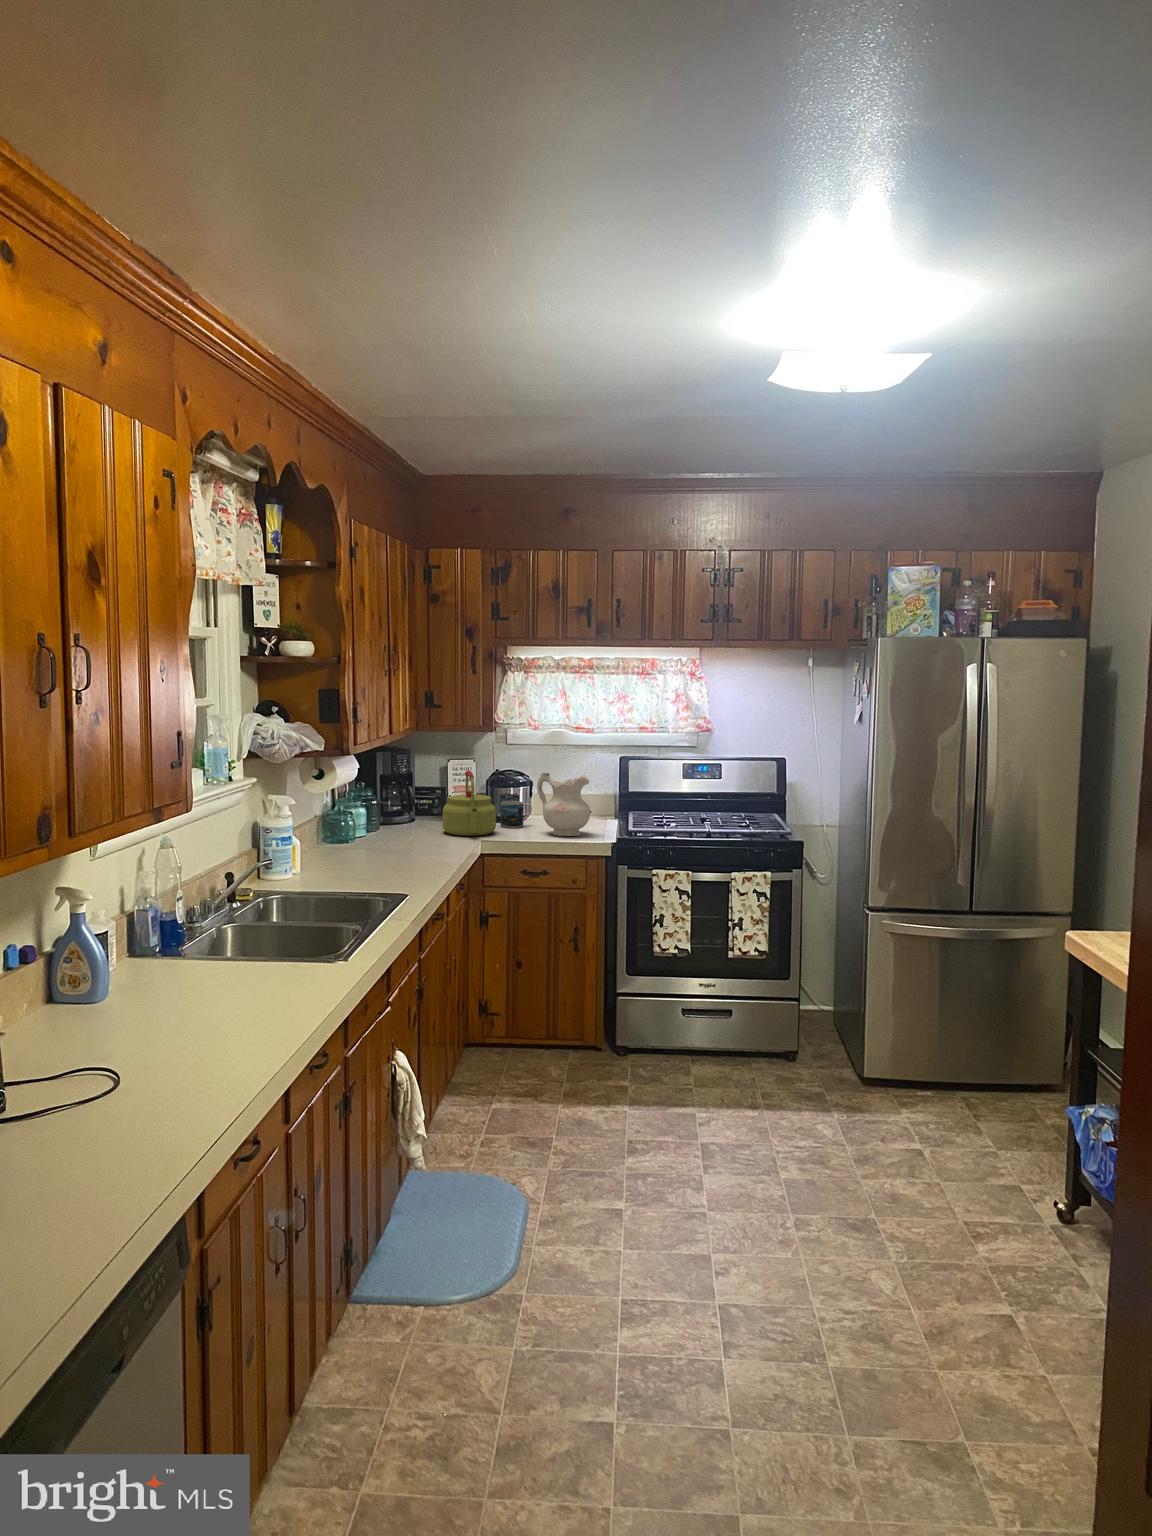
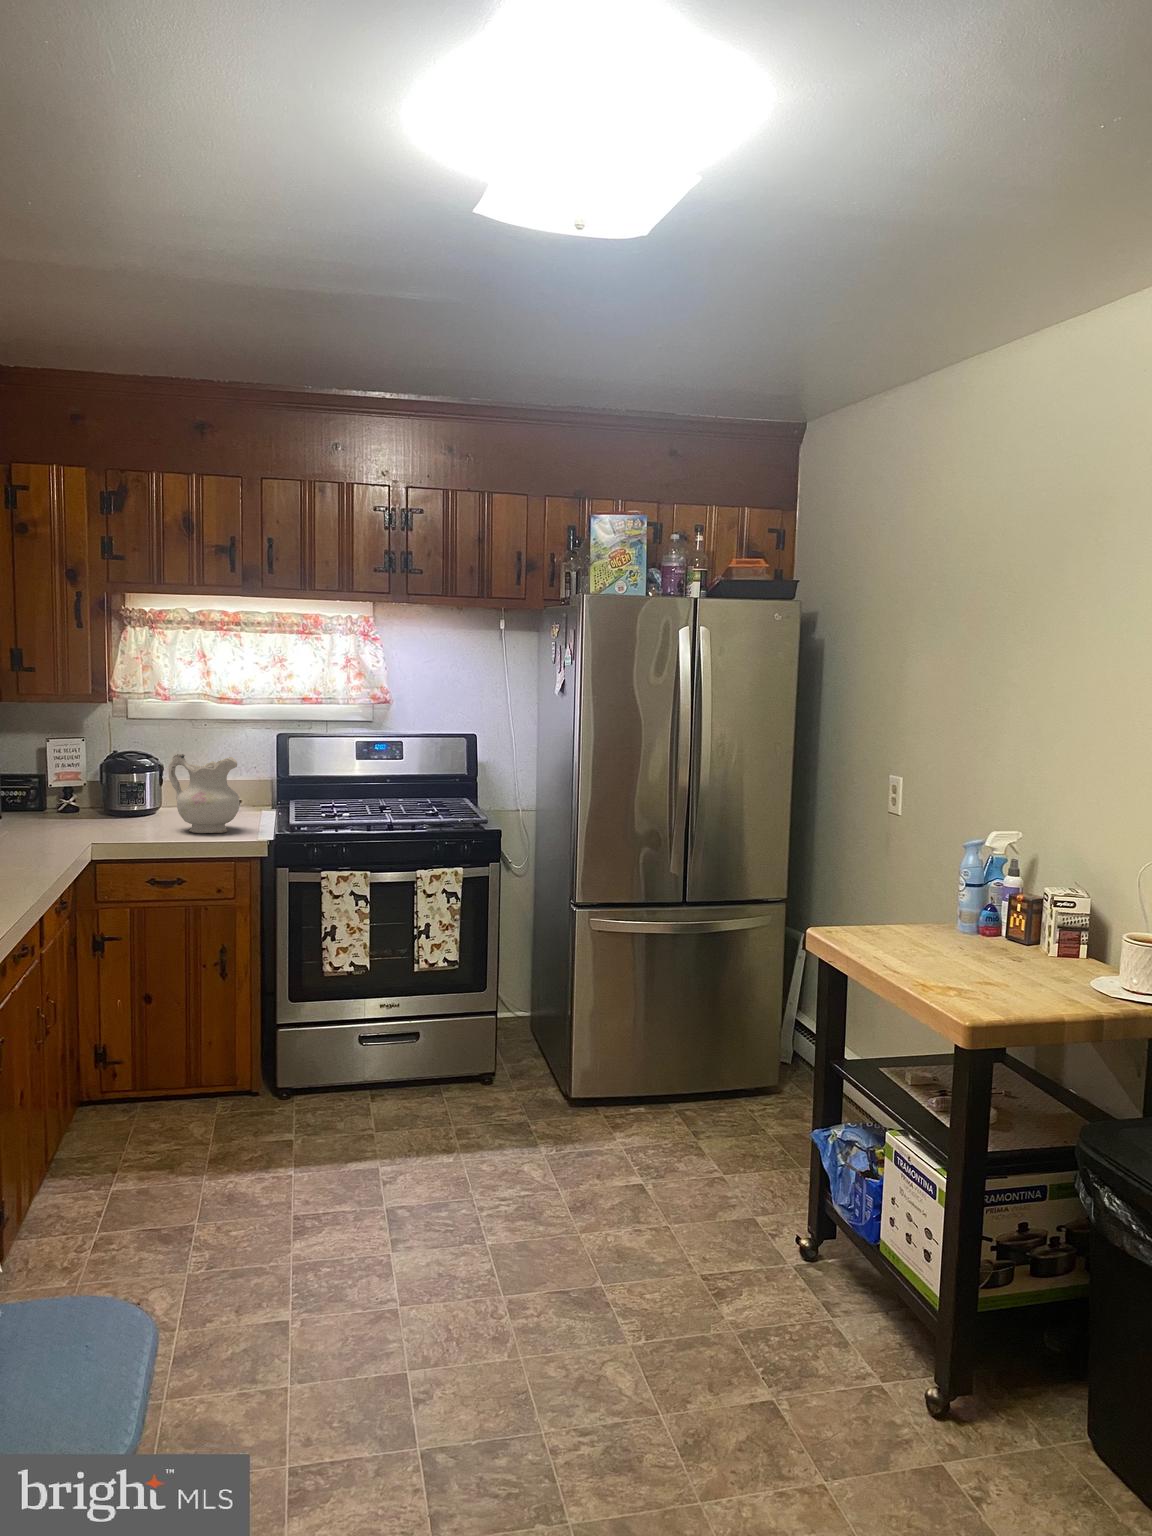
kettle: present [442,770,496,836] -> none [36,752,113,838]
mug: present [500,801,532,828] -> none [120,791,163,825]

